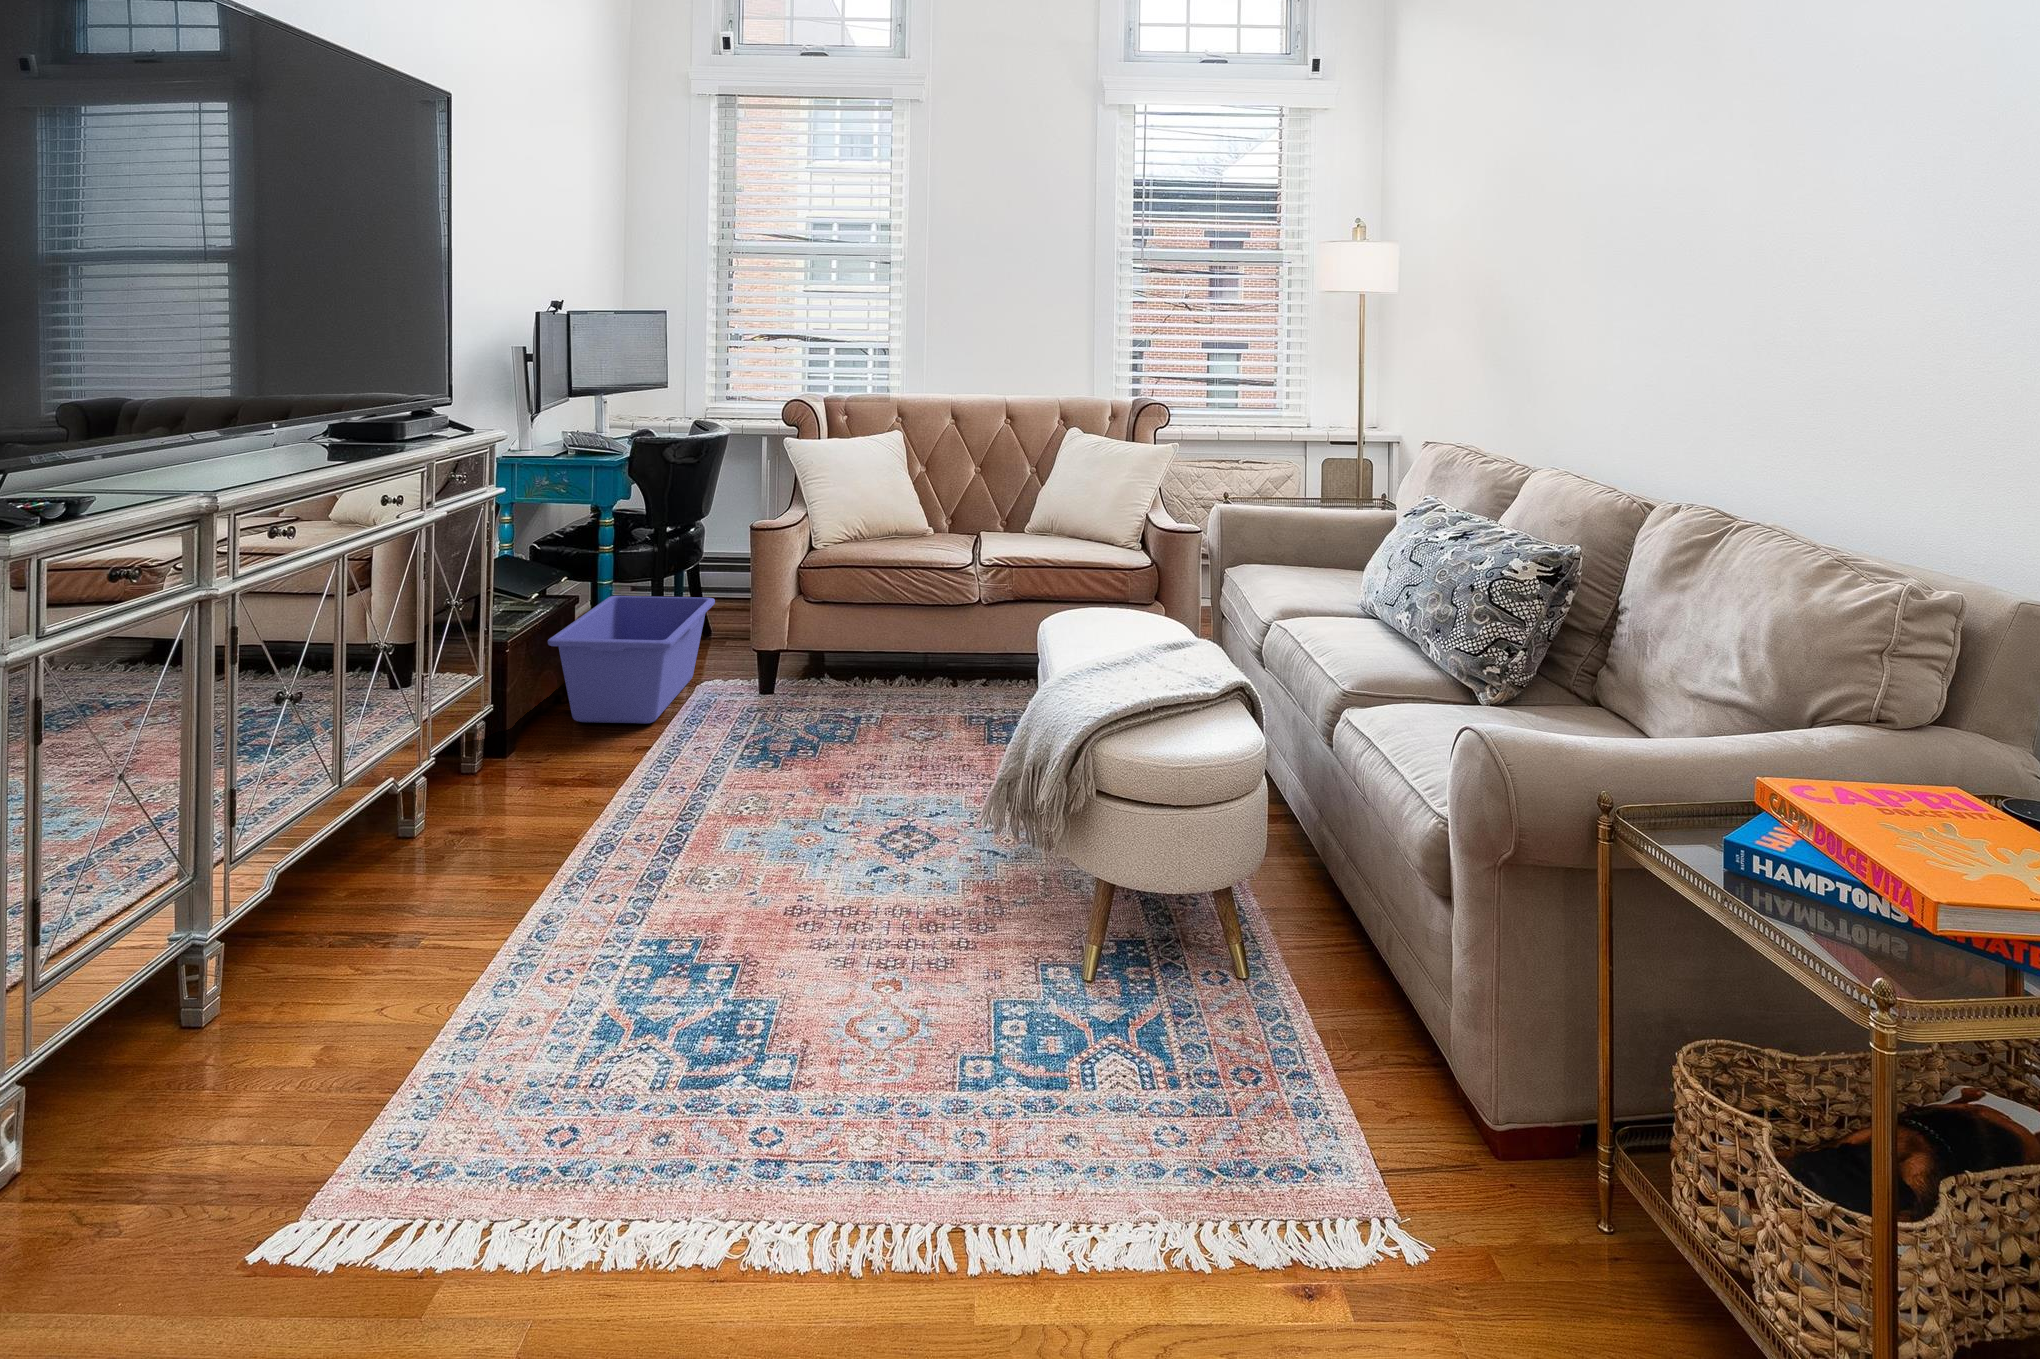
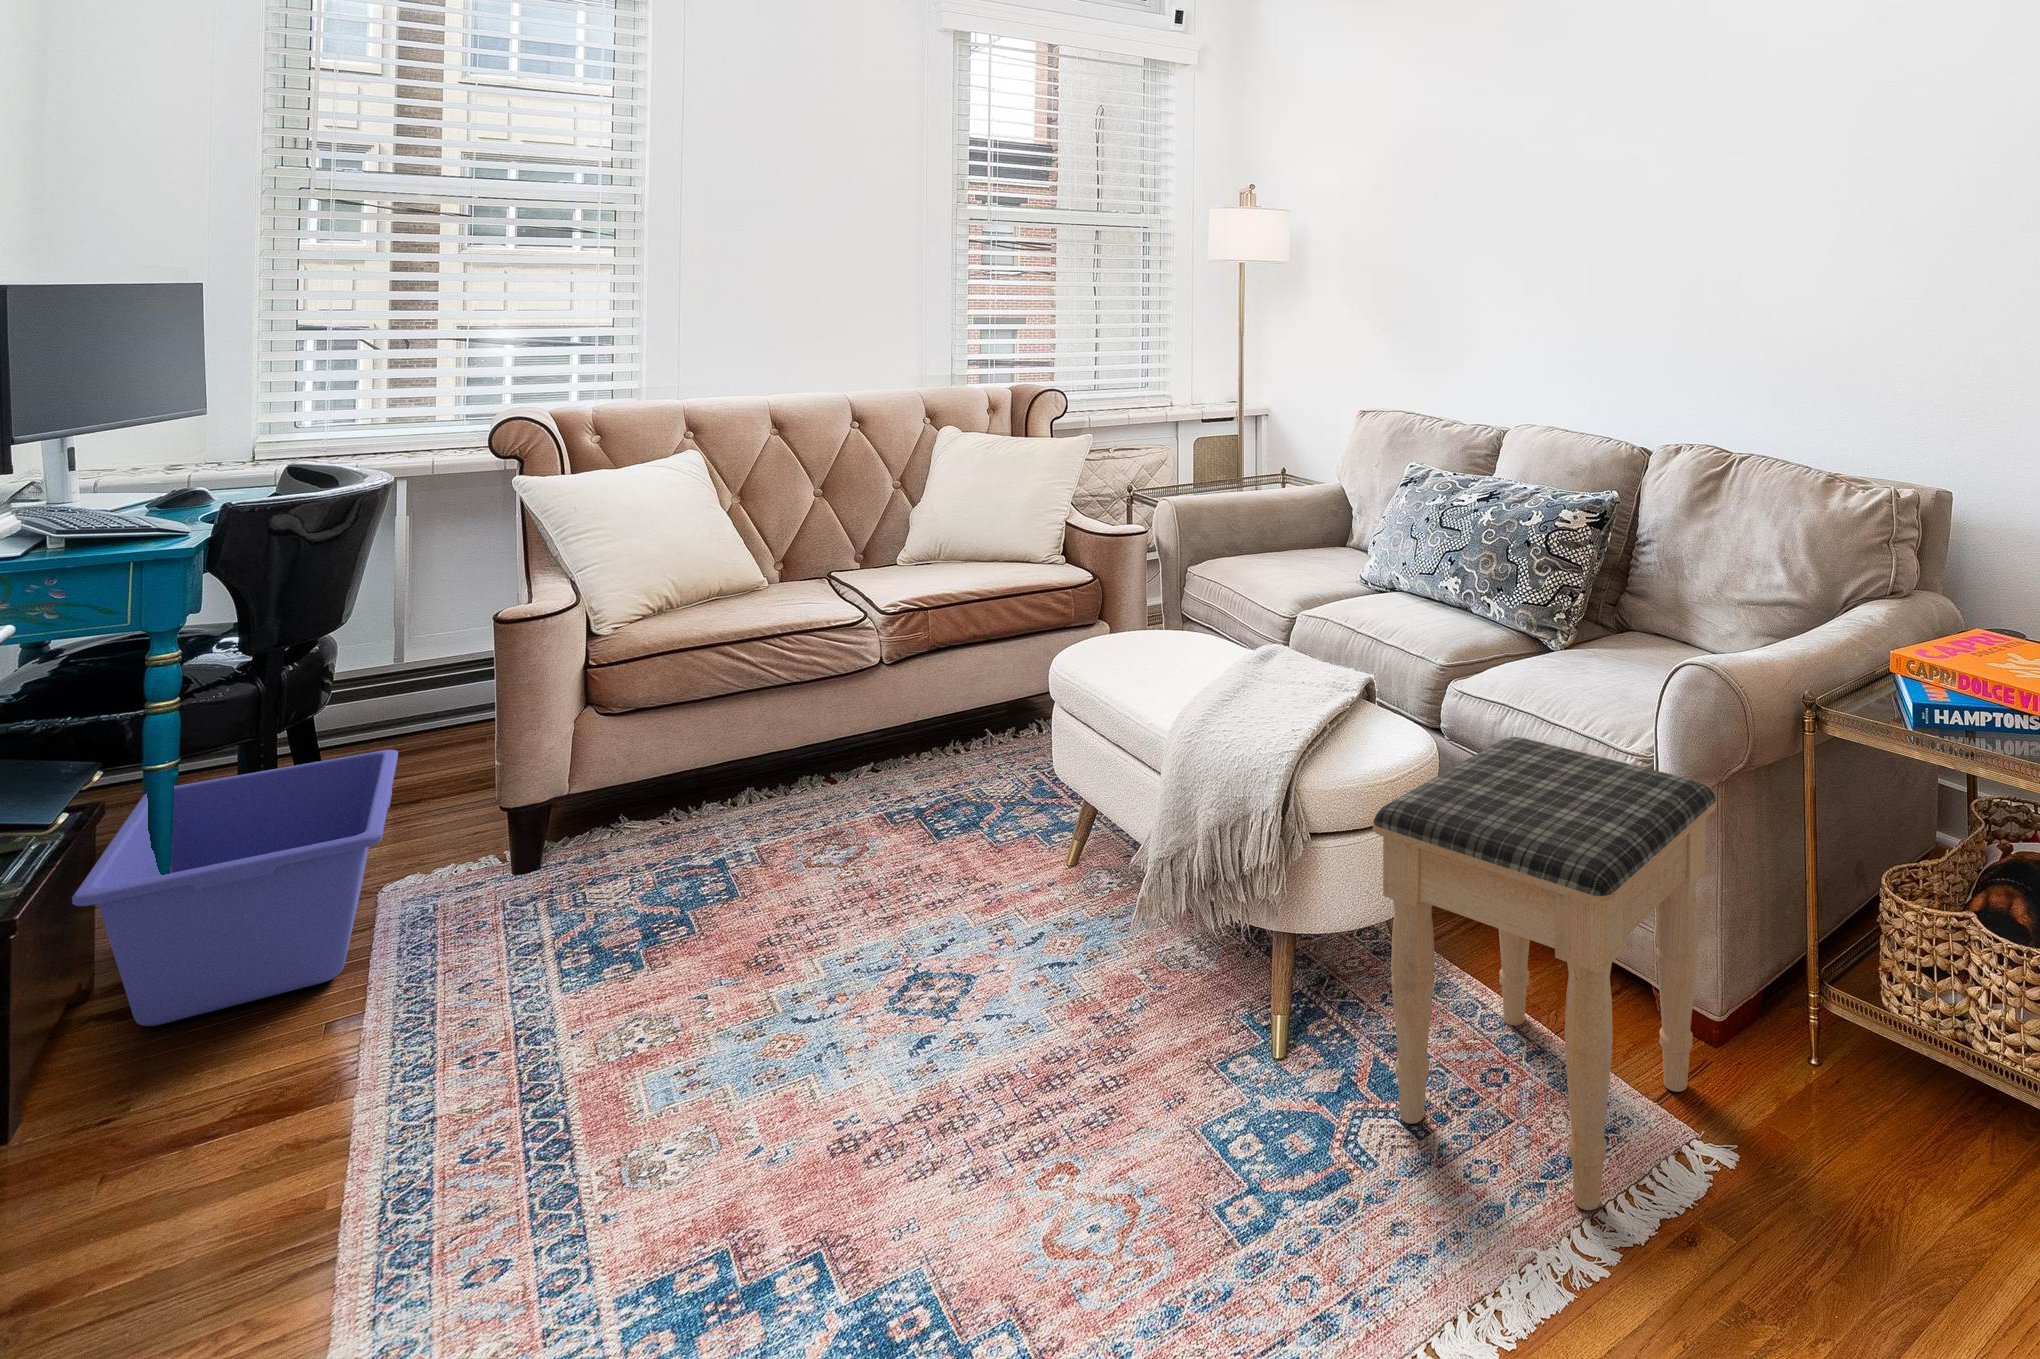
footstool: none [1123,761,1469,1217] -> present [1373,737,1716,1210]

